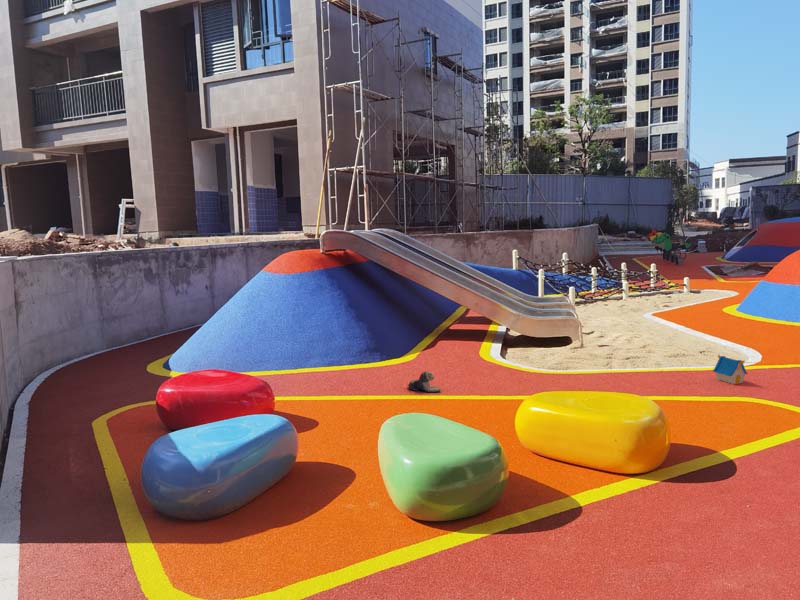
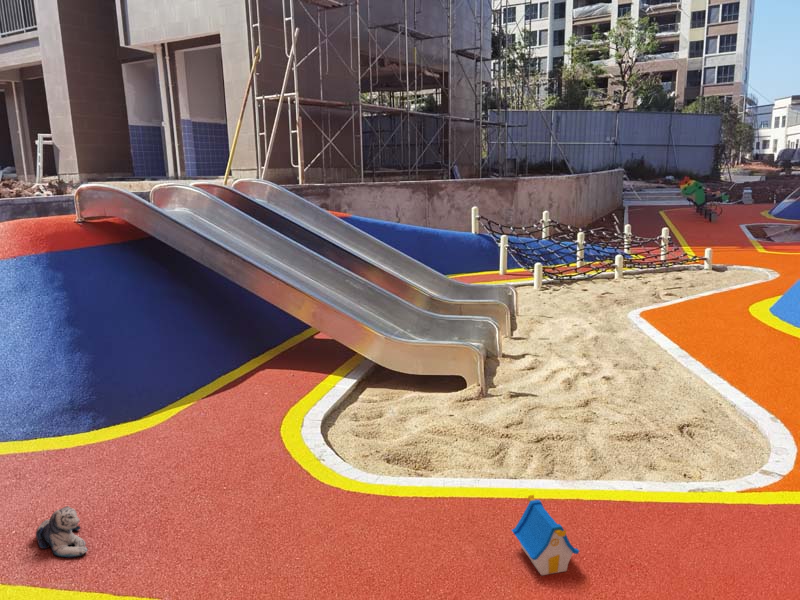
toy house: present [713,355,748,384] -> present [512,495,579,575]

